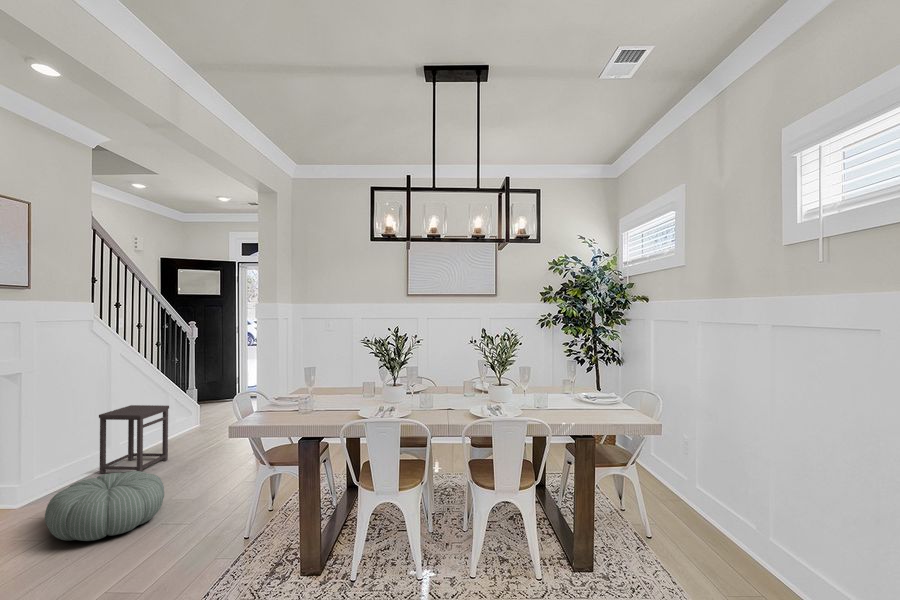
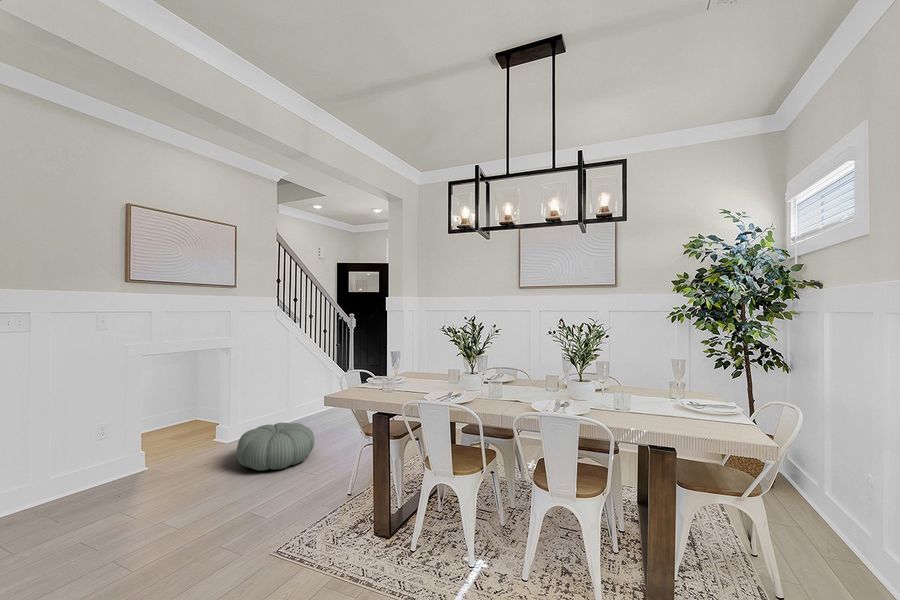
side table: present [99,405,169,473] -> none [292,374,339,426]

